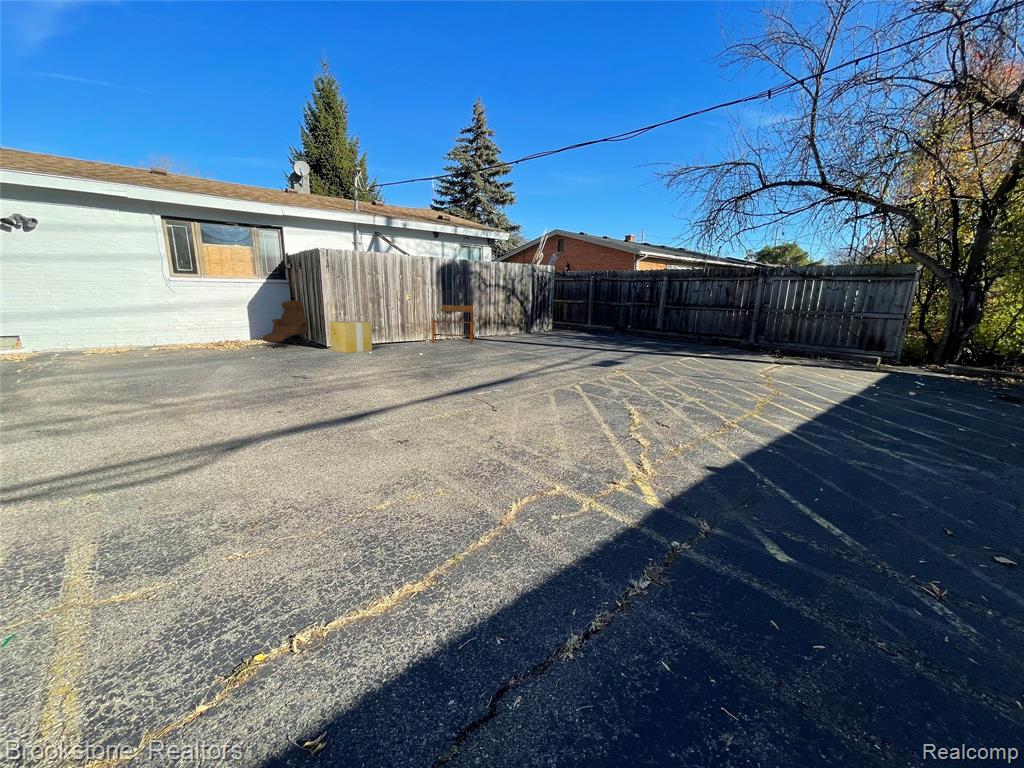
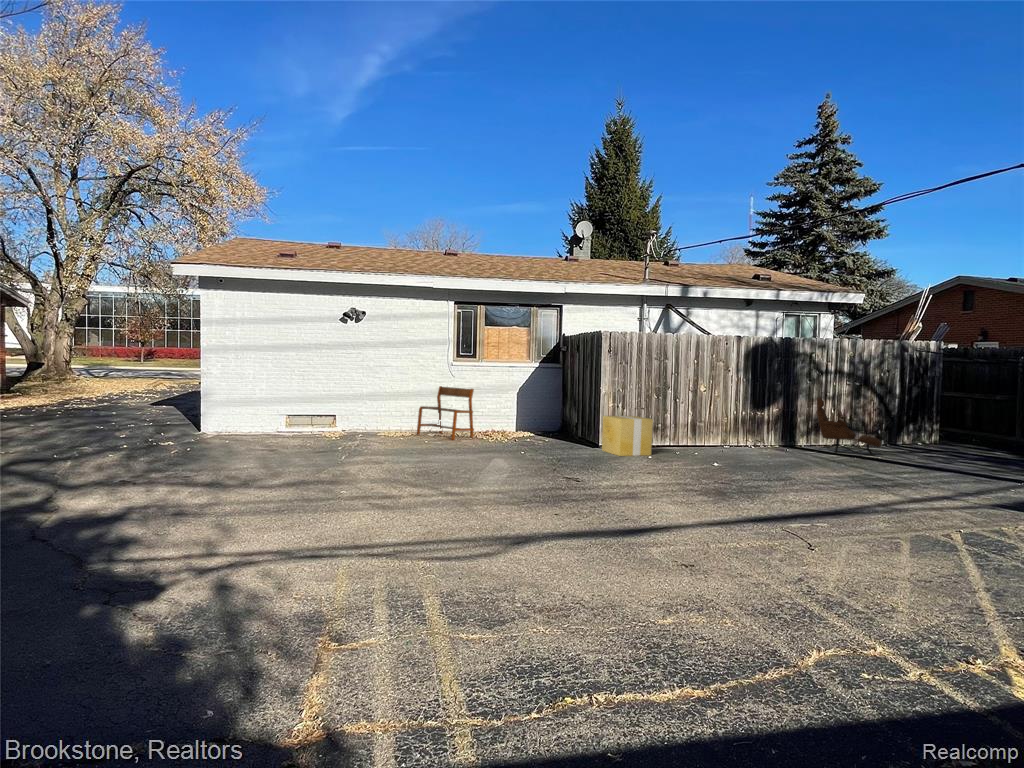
lounge chair: present [263,301,308,348] -> present [817,397,881,455]
bench: present [432,305,474,344] -> present [417,386,474,440]

